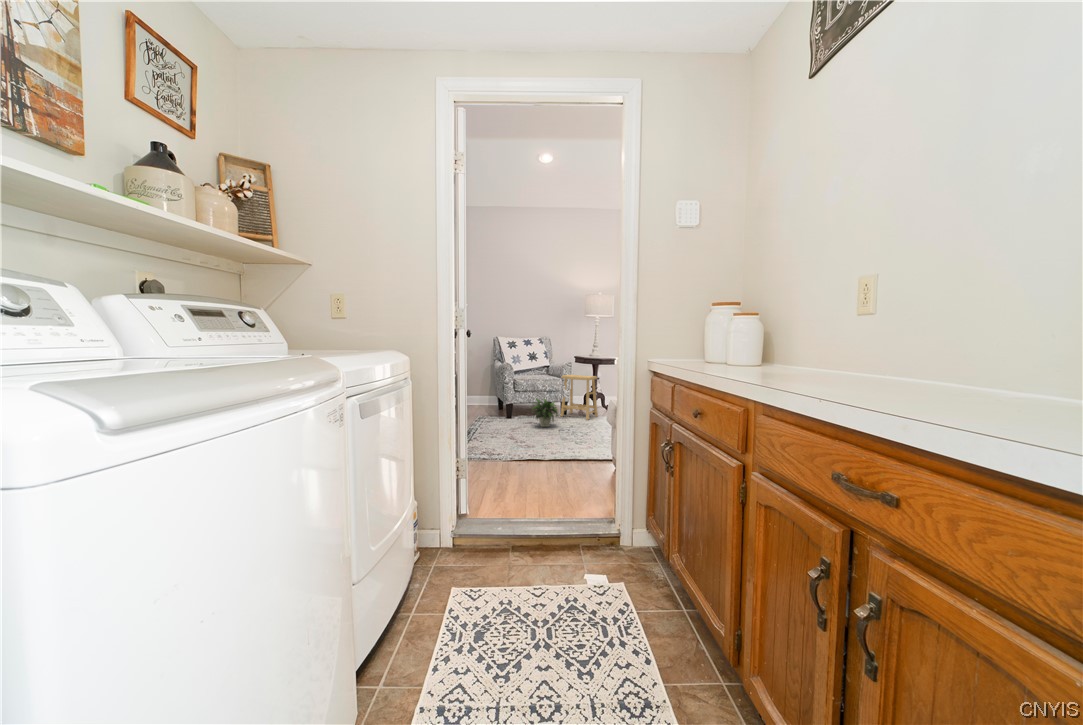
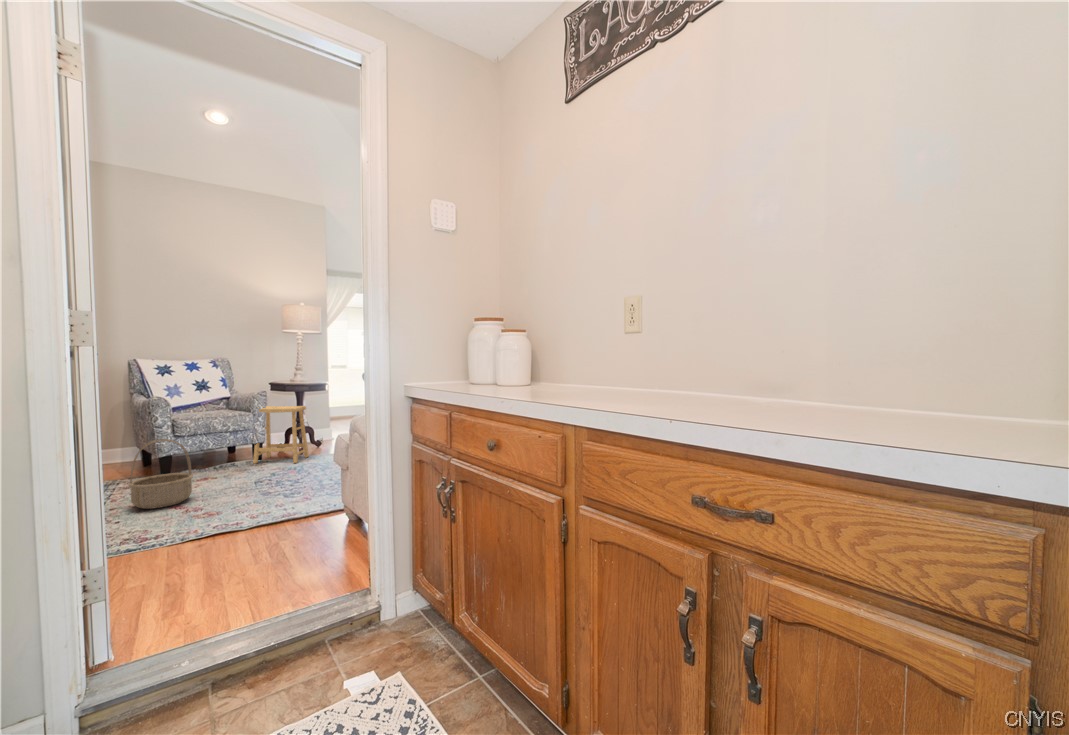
basket: none [489,391,523,436] -> present [129,439,193,509]
potted plant: present [533,399,558,427] -> none [206,441,253,483]

